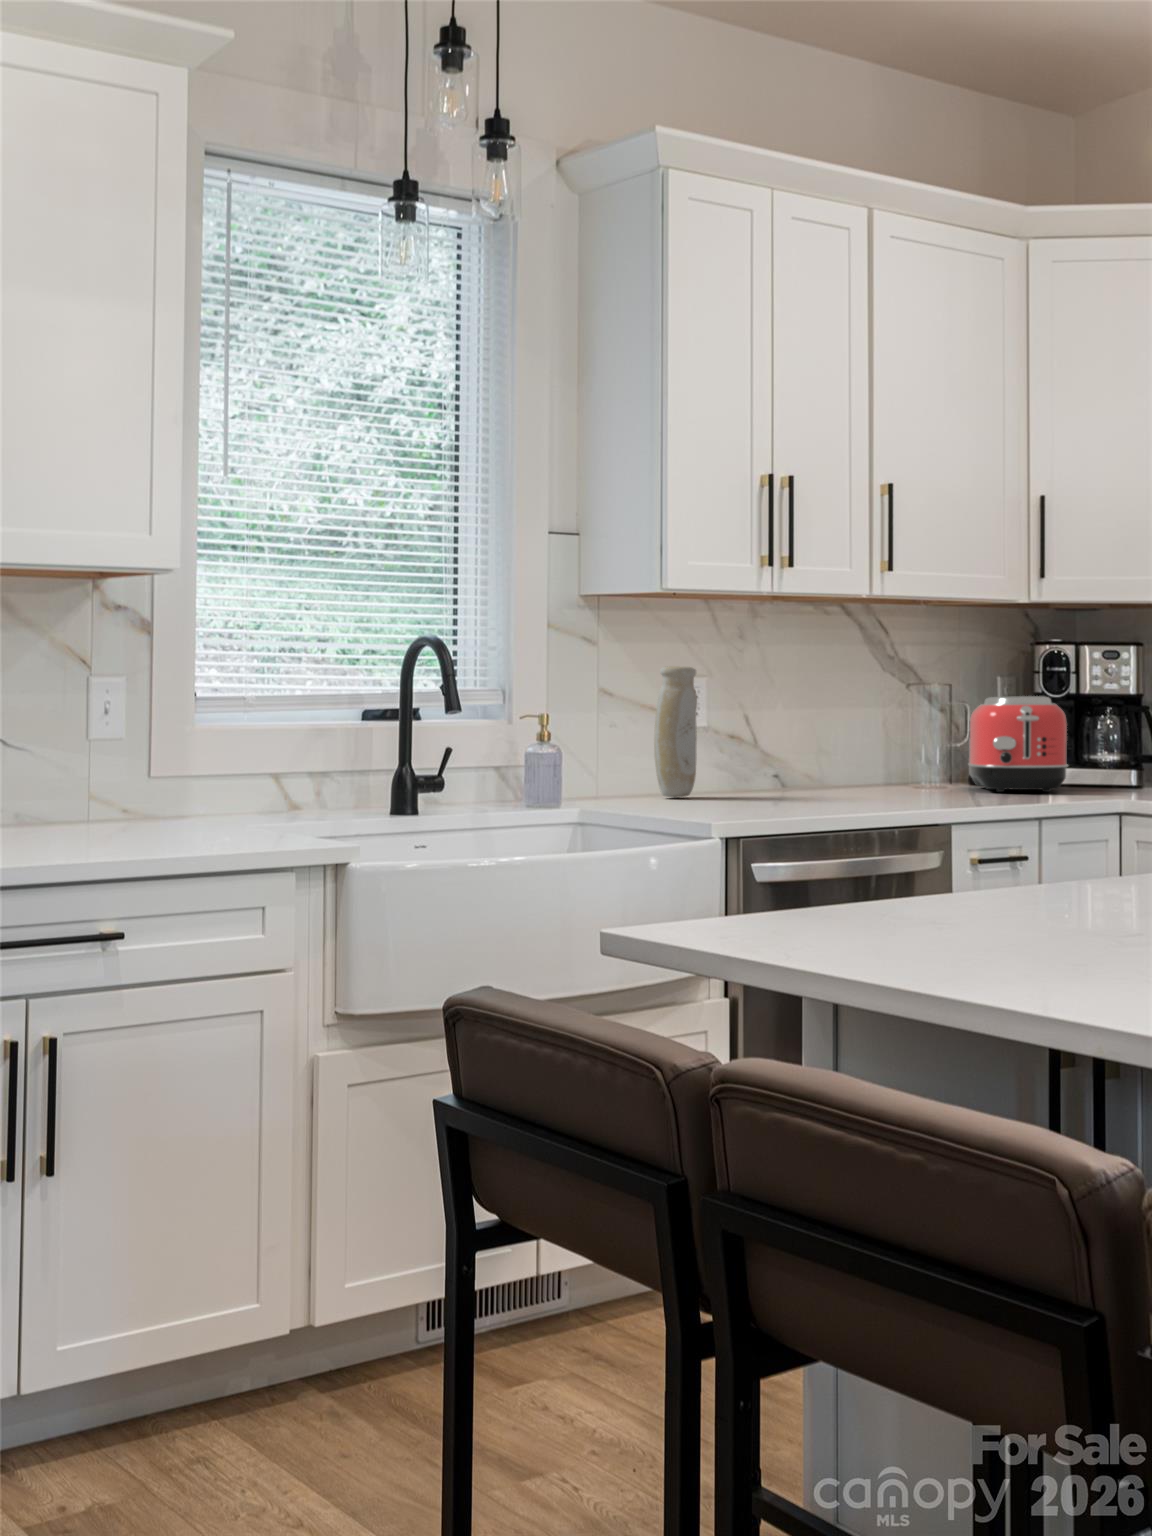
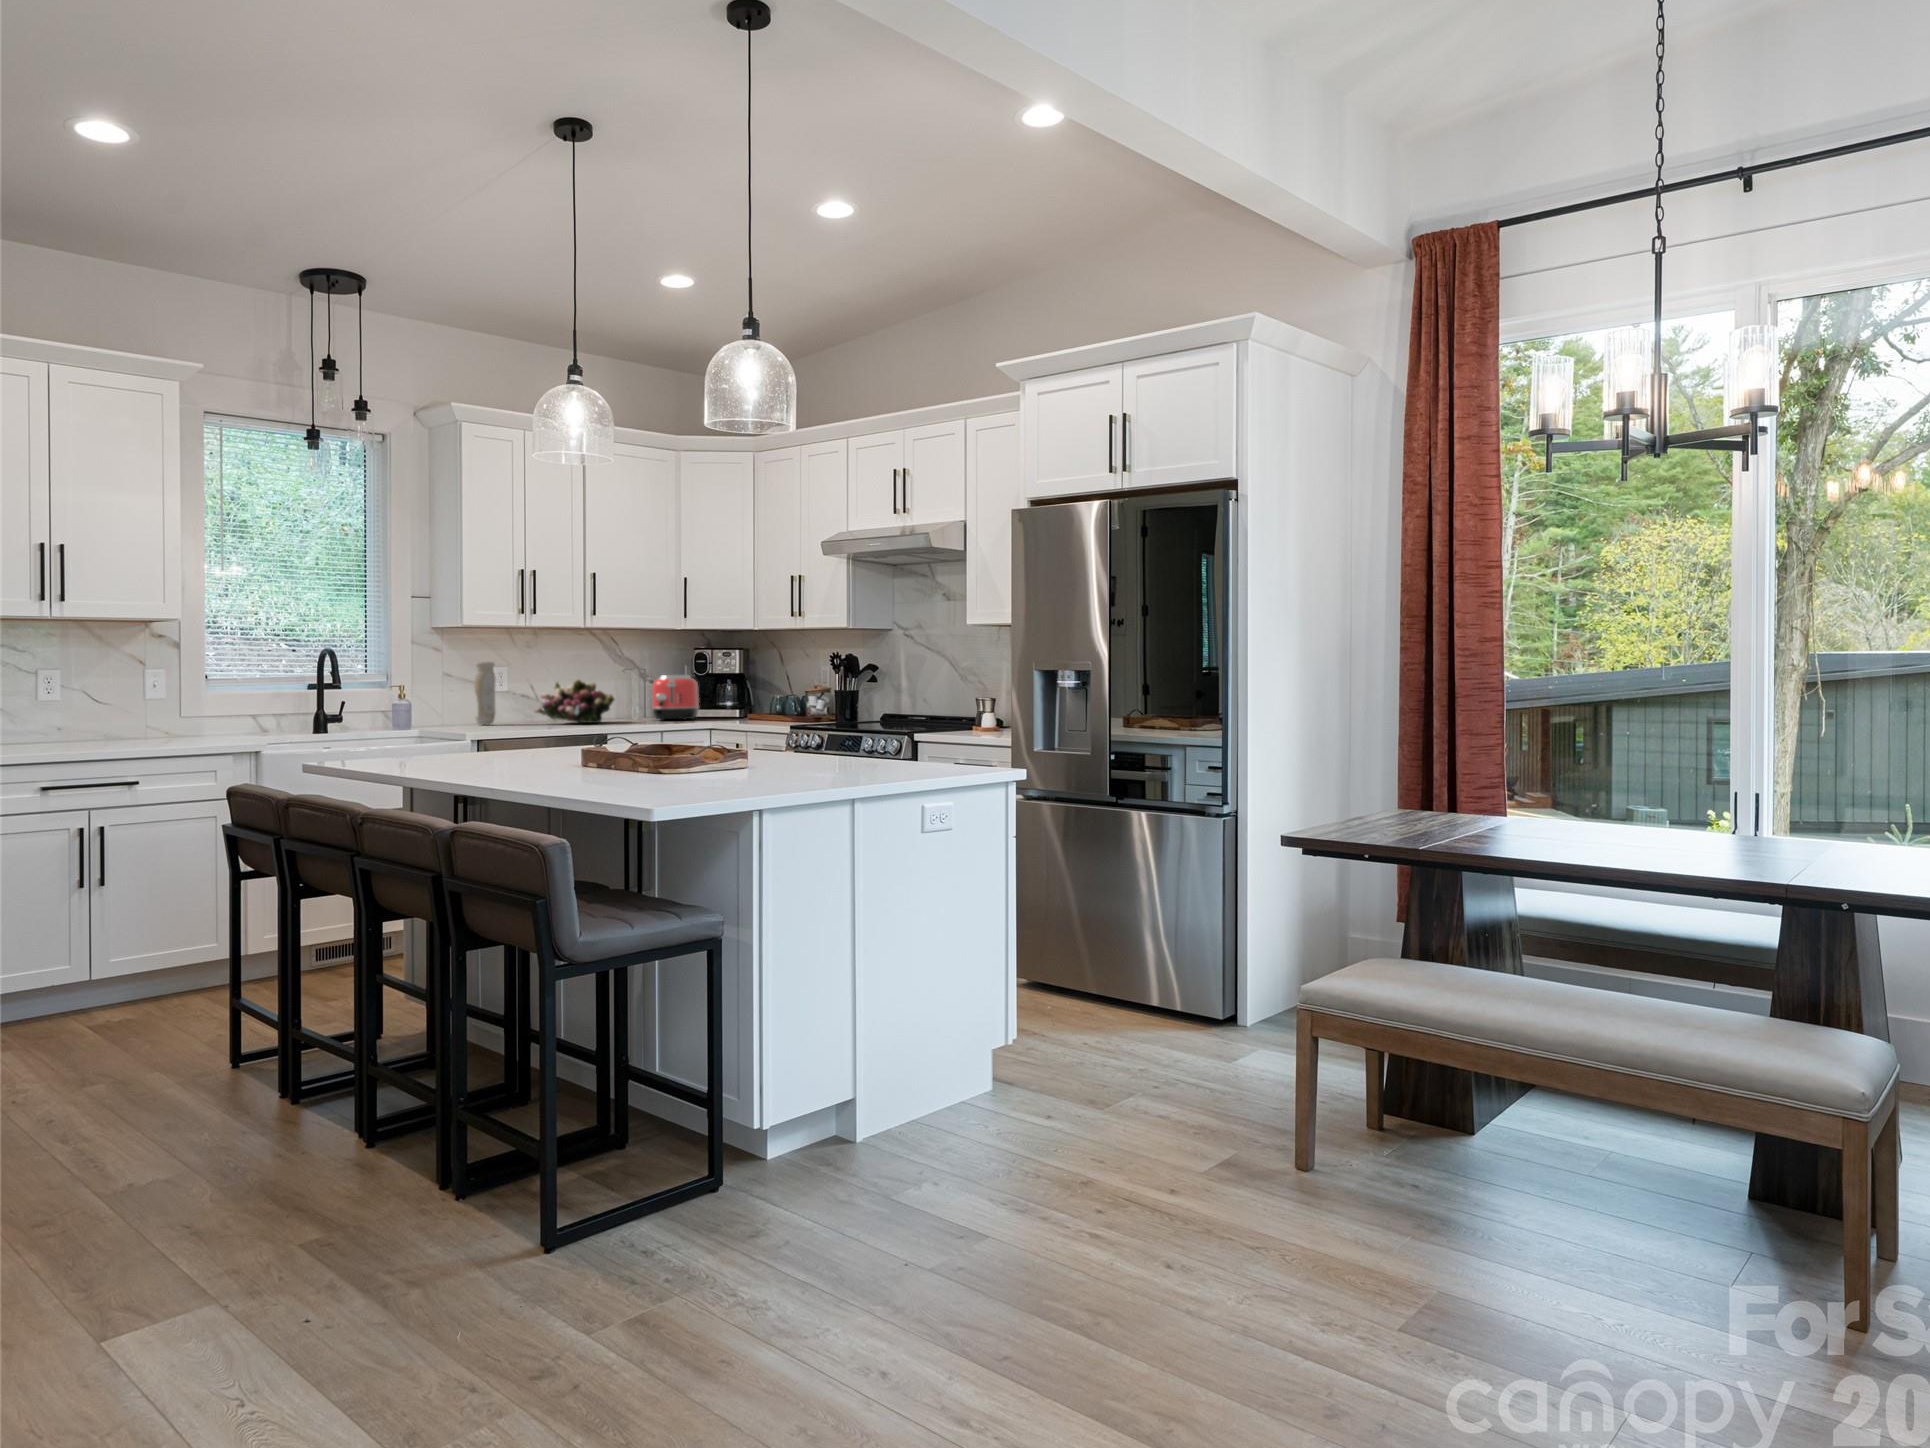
flower arrangement: none [770,704,931,798] -> present [534,679,614,723]

